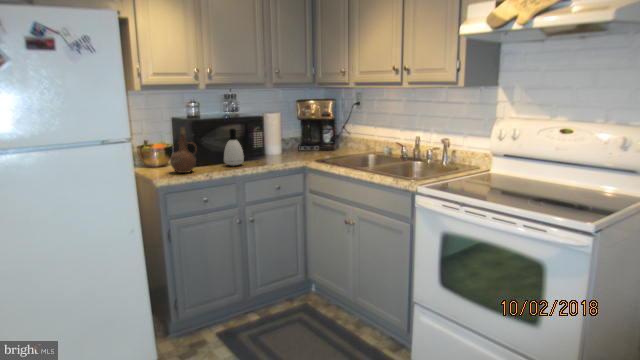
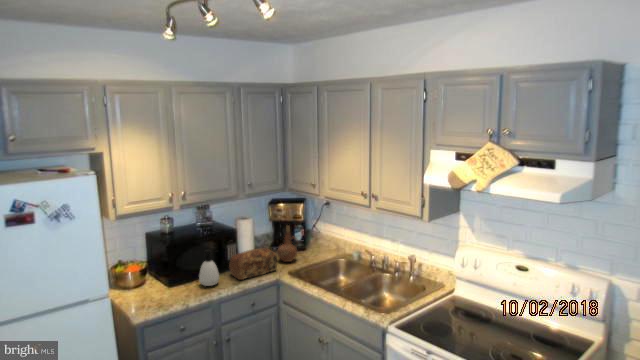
ceramic pitcher: present [170,127,197,173] -> present [277,226,297,262]
bread loaf: none [255,137,304,163] -> present [229,248,277,280]

